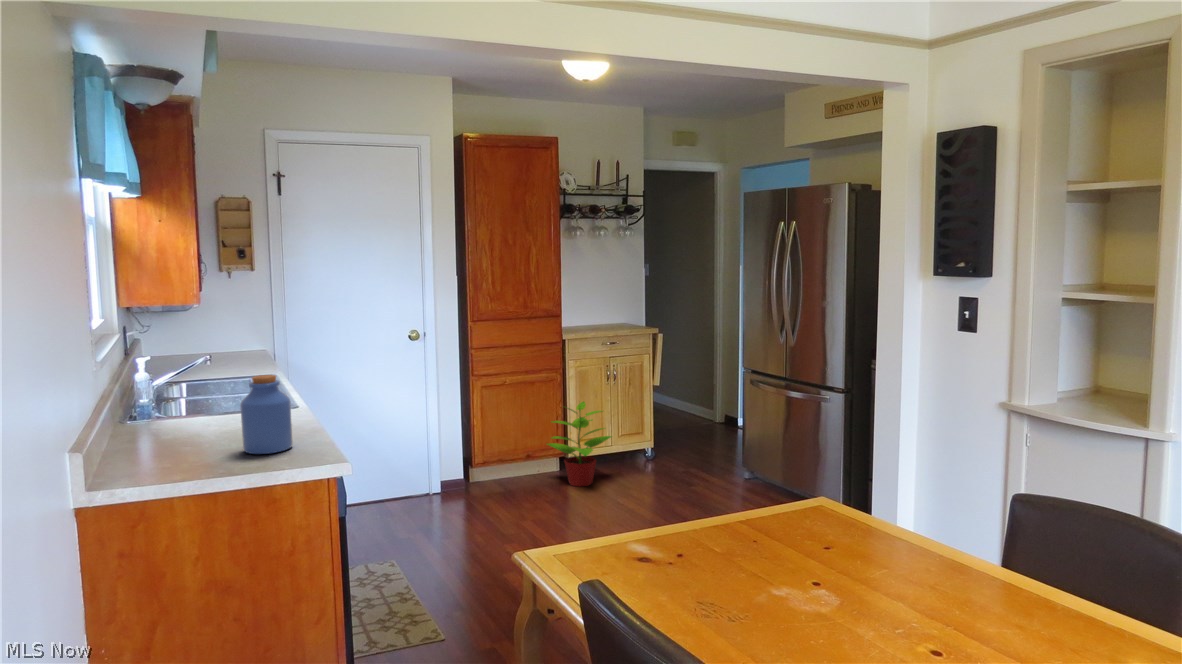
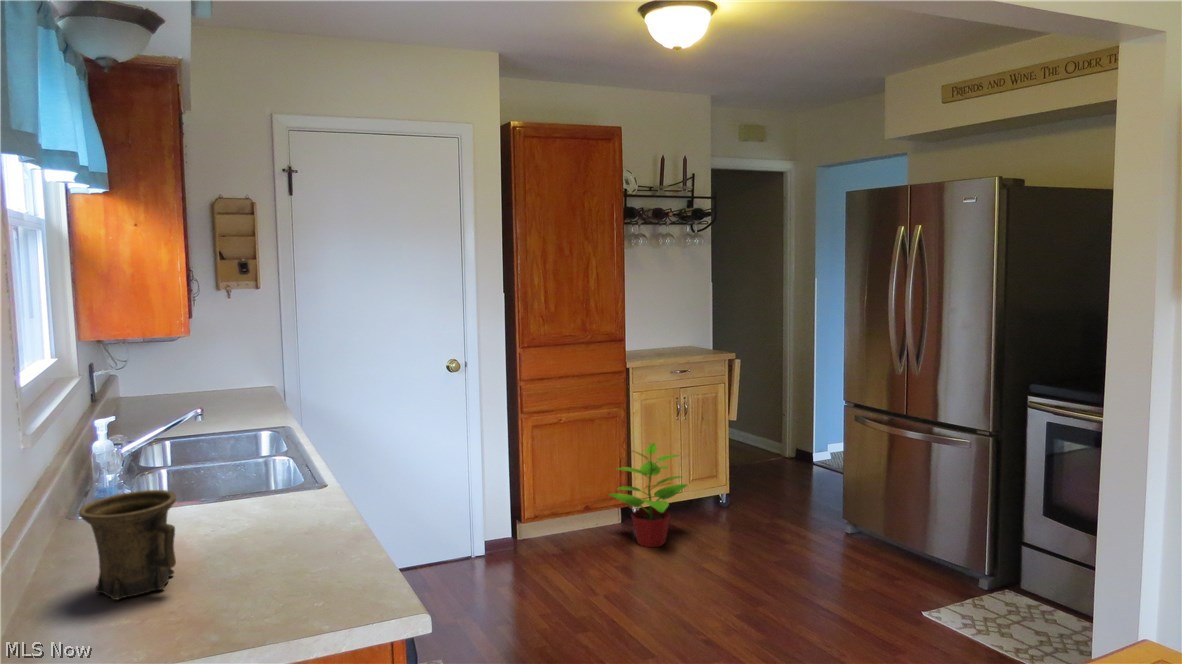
jar: present [240,375,293,454] -> none [248,465,329,594]
mug: none [133,393,195,457] -> present [79,490,176,600]

